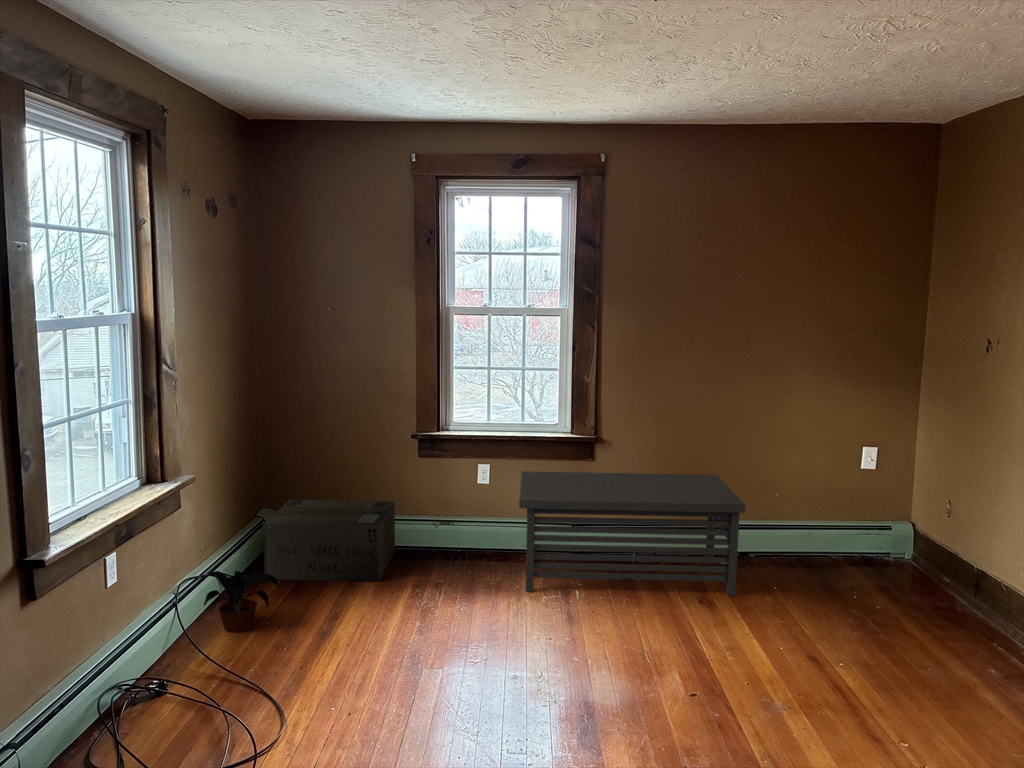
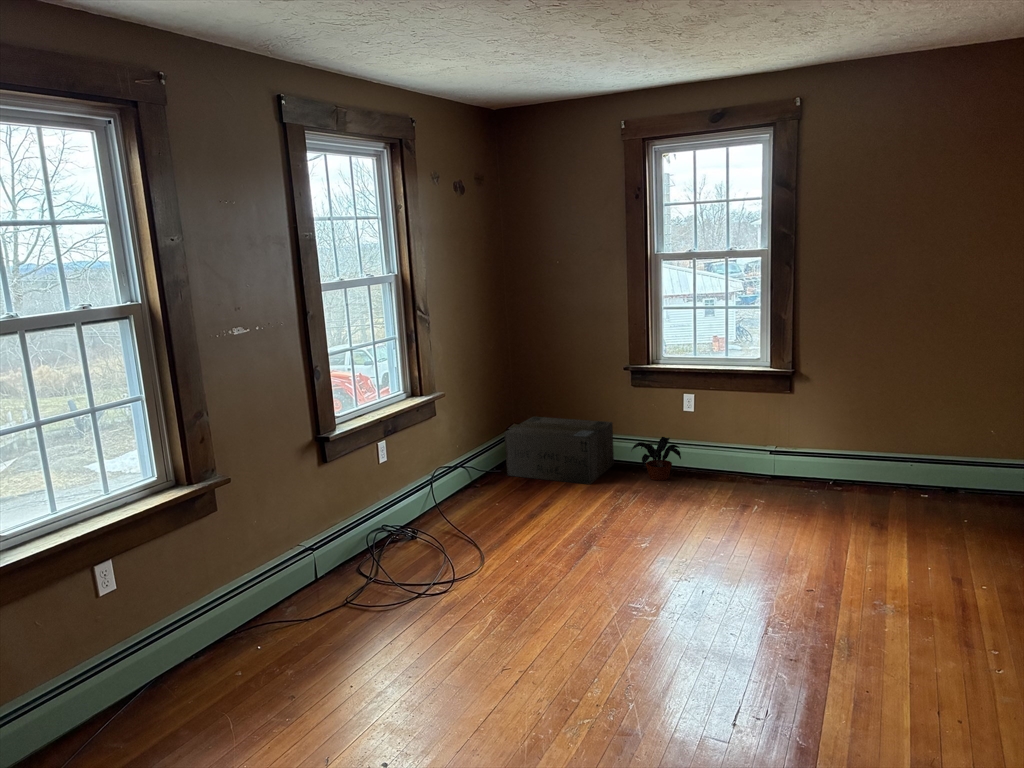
storage bench: present [519,471,745,596] -> none [699,400,924,527]
potted plant: present [203,571,280,632] -> present [632,437,681,481]

